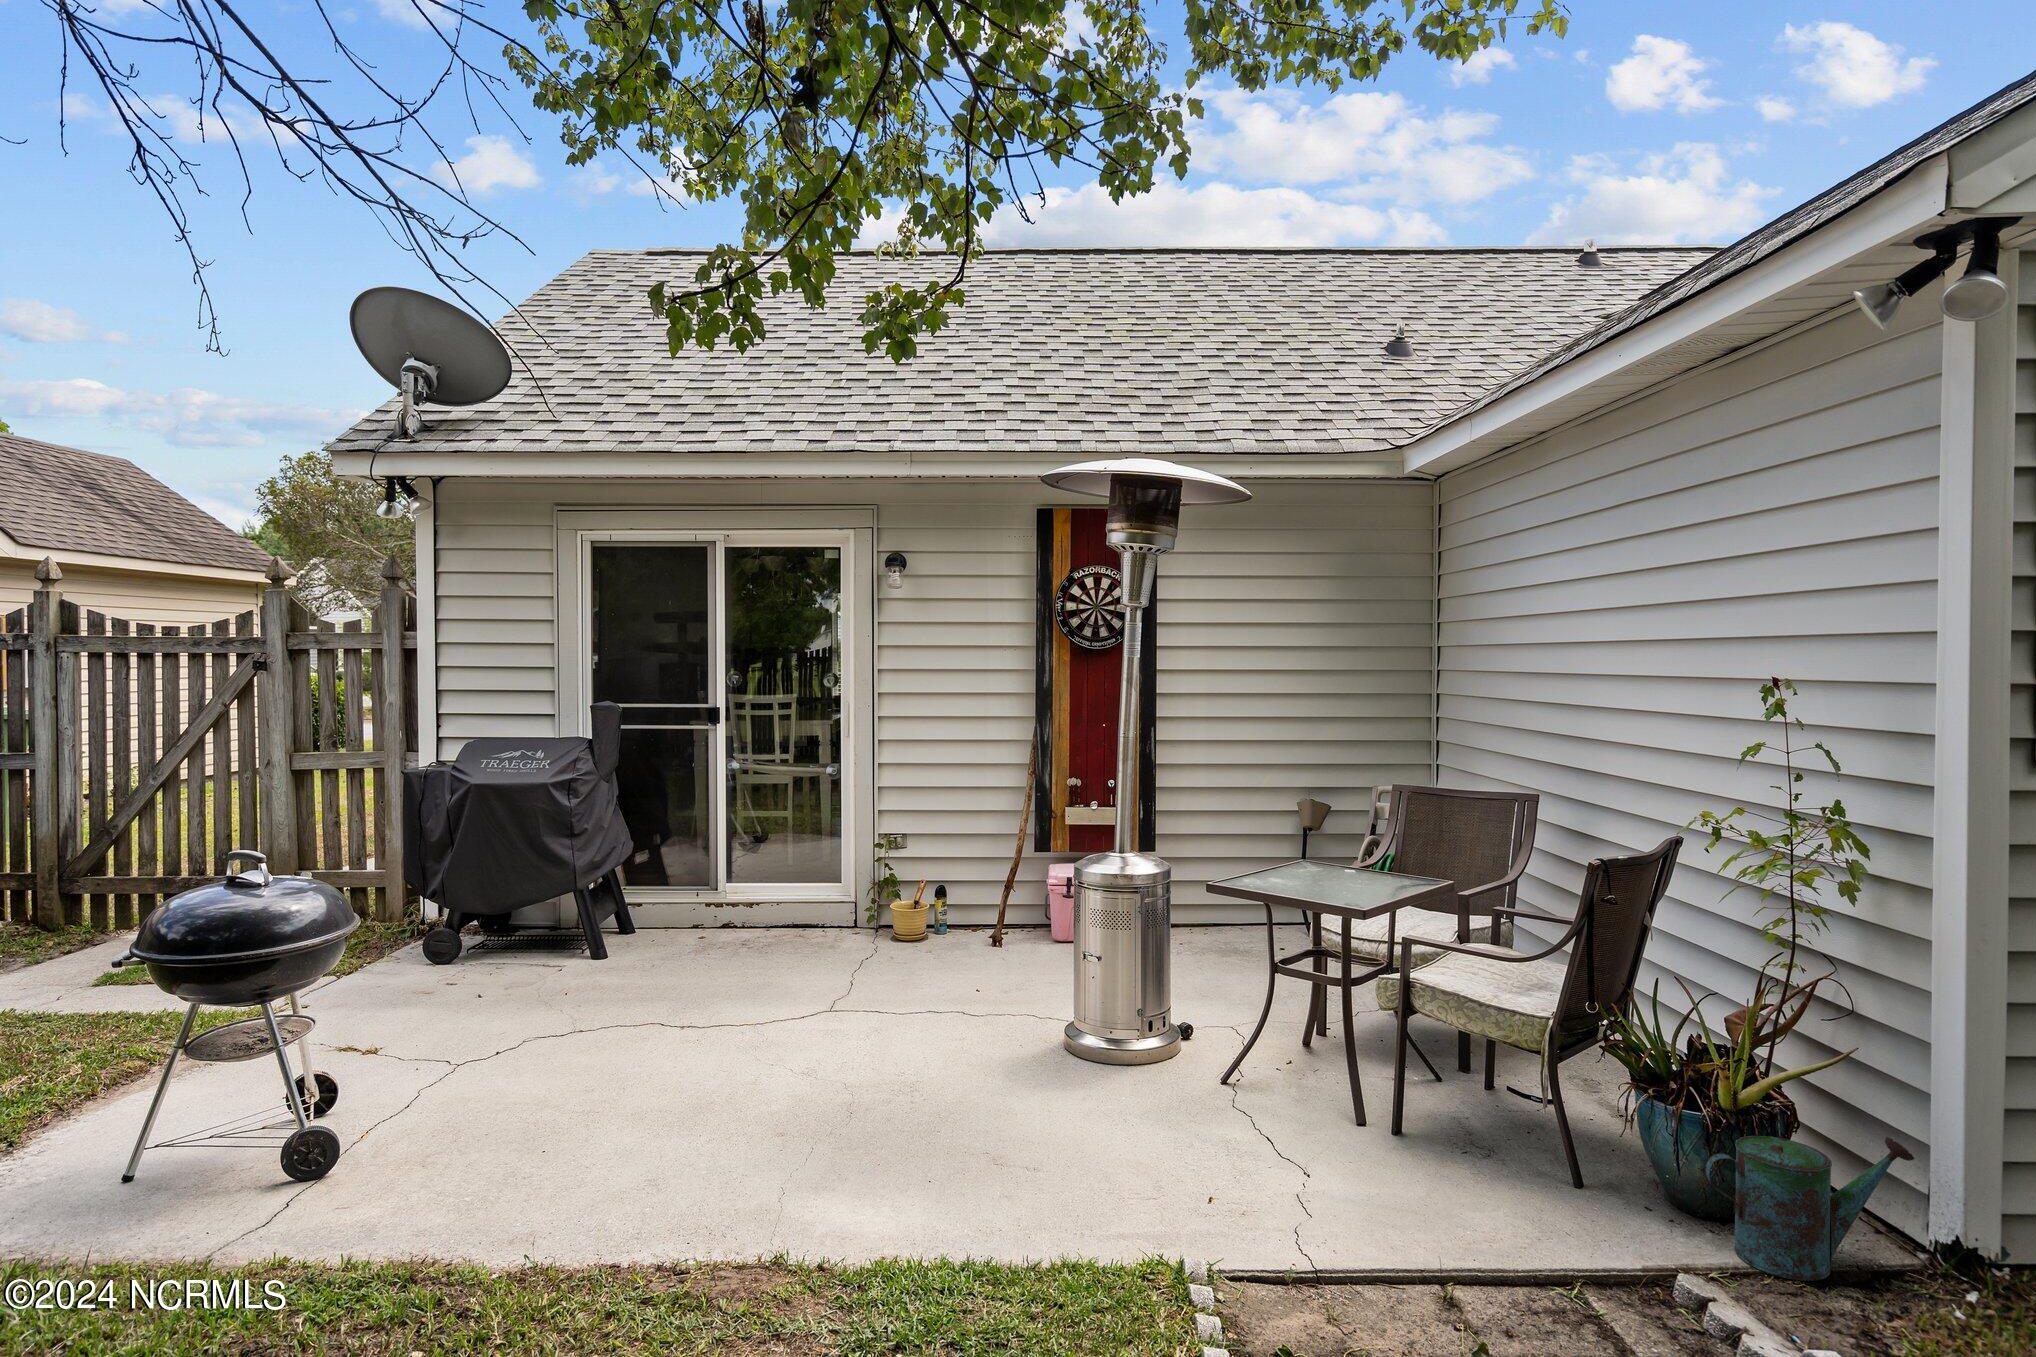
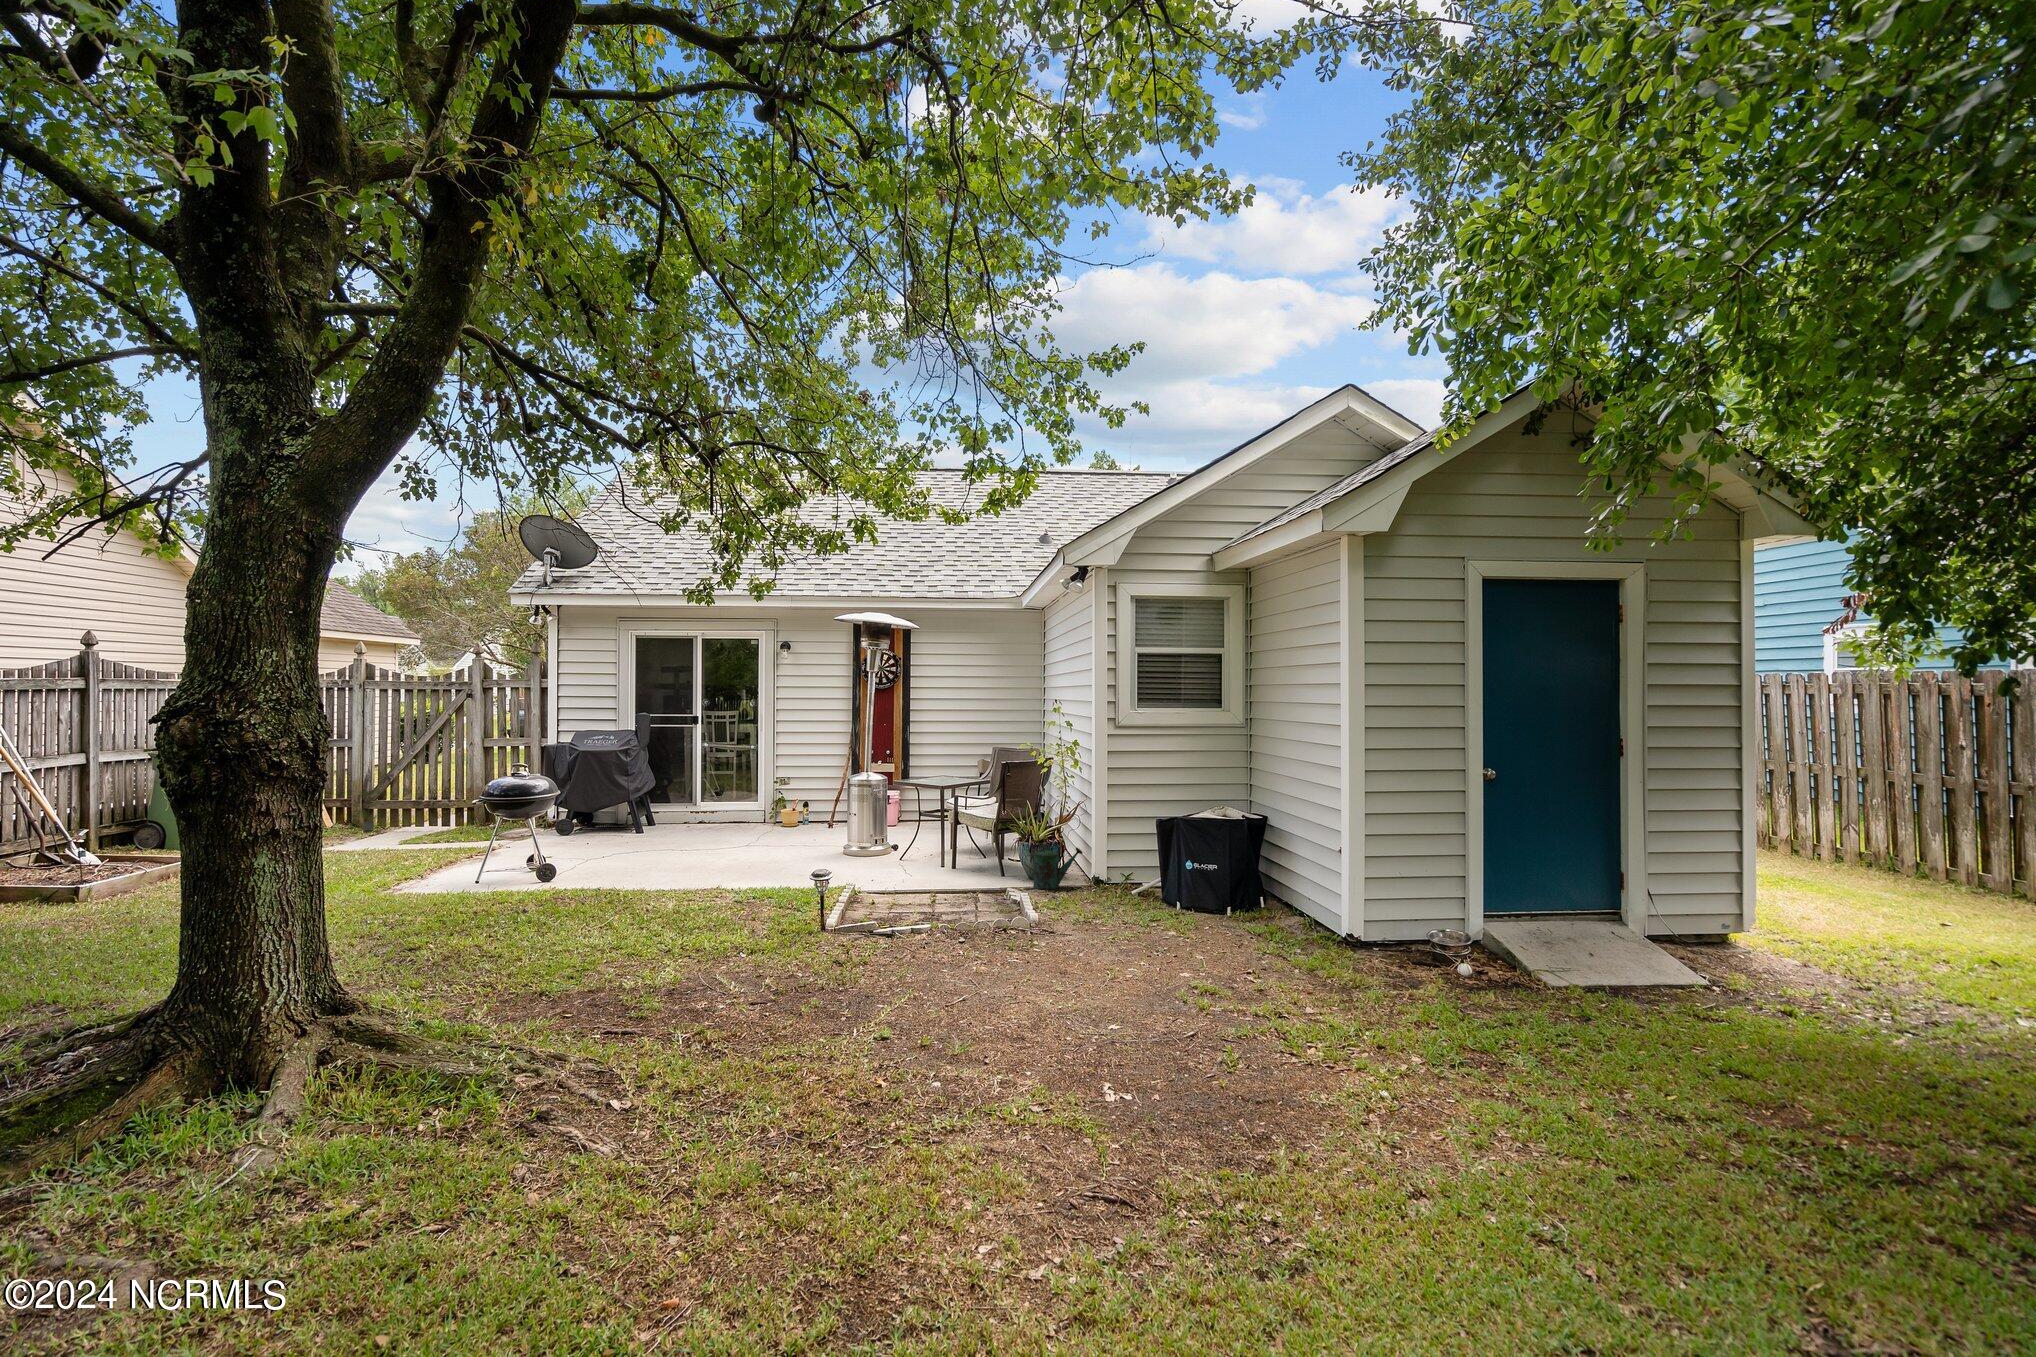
potted plant: none [38,852,100,941] -> present [356,789,381,831]

